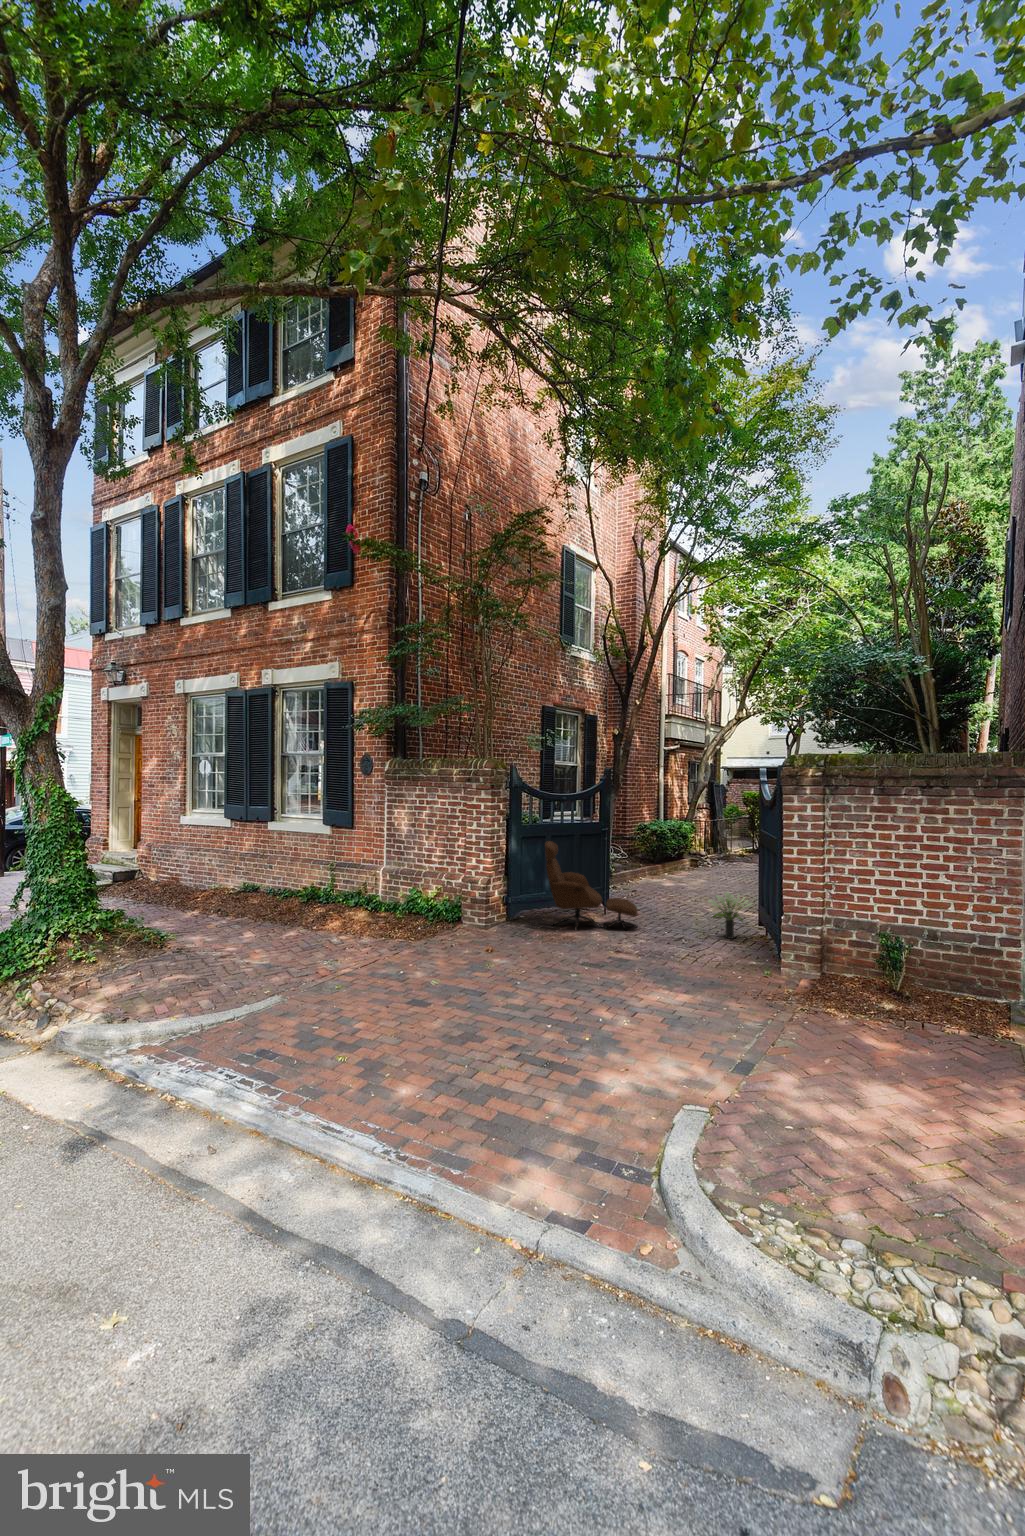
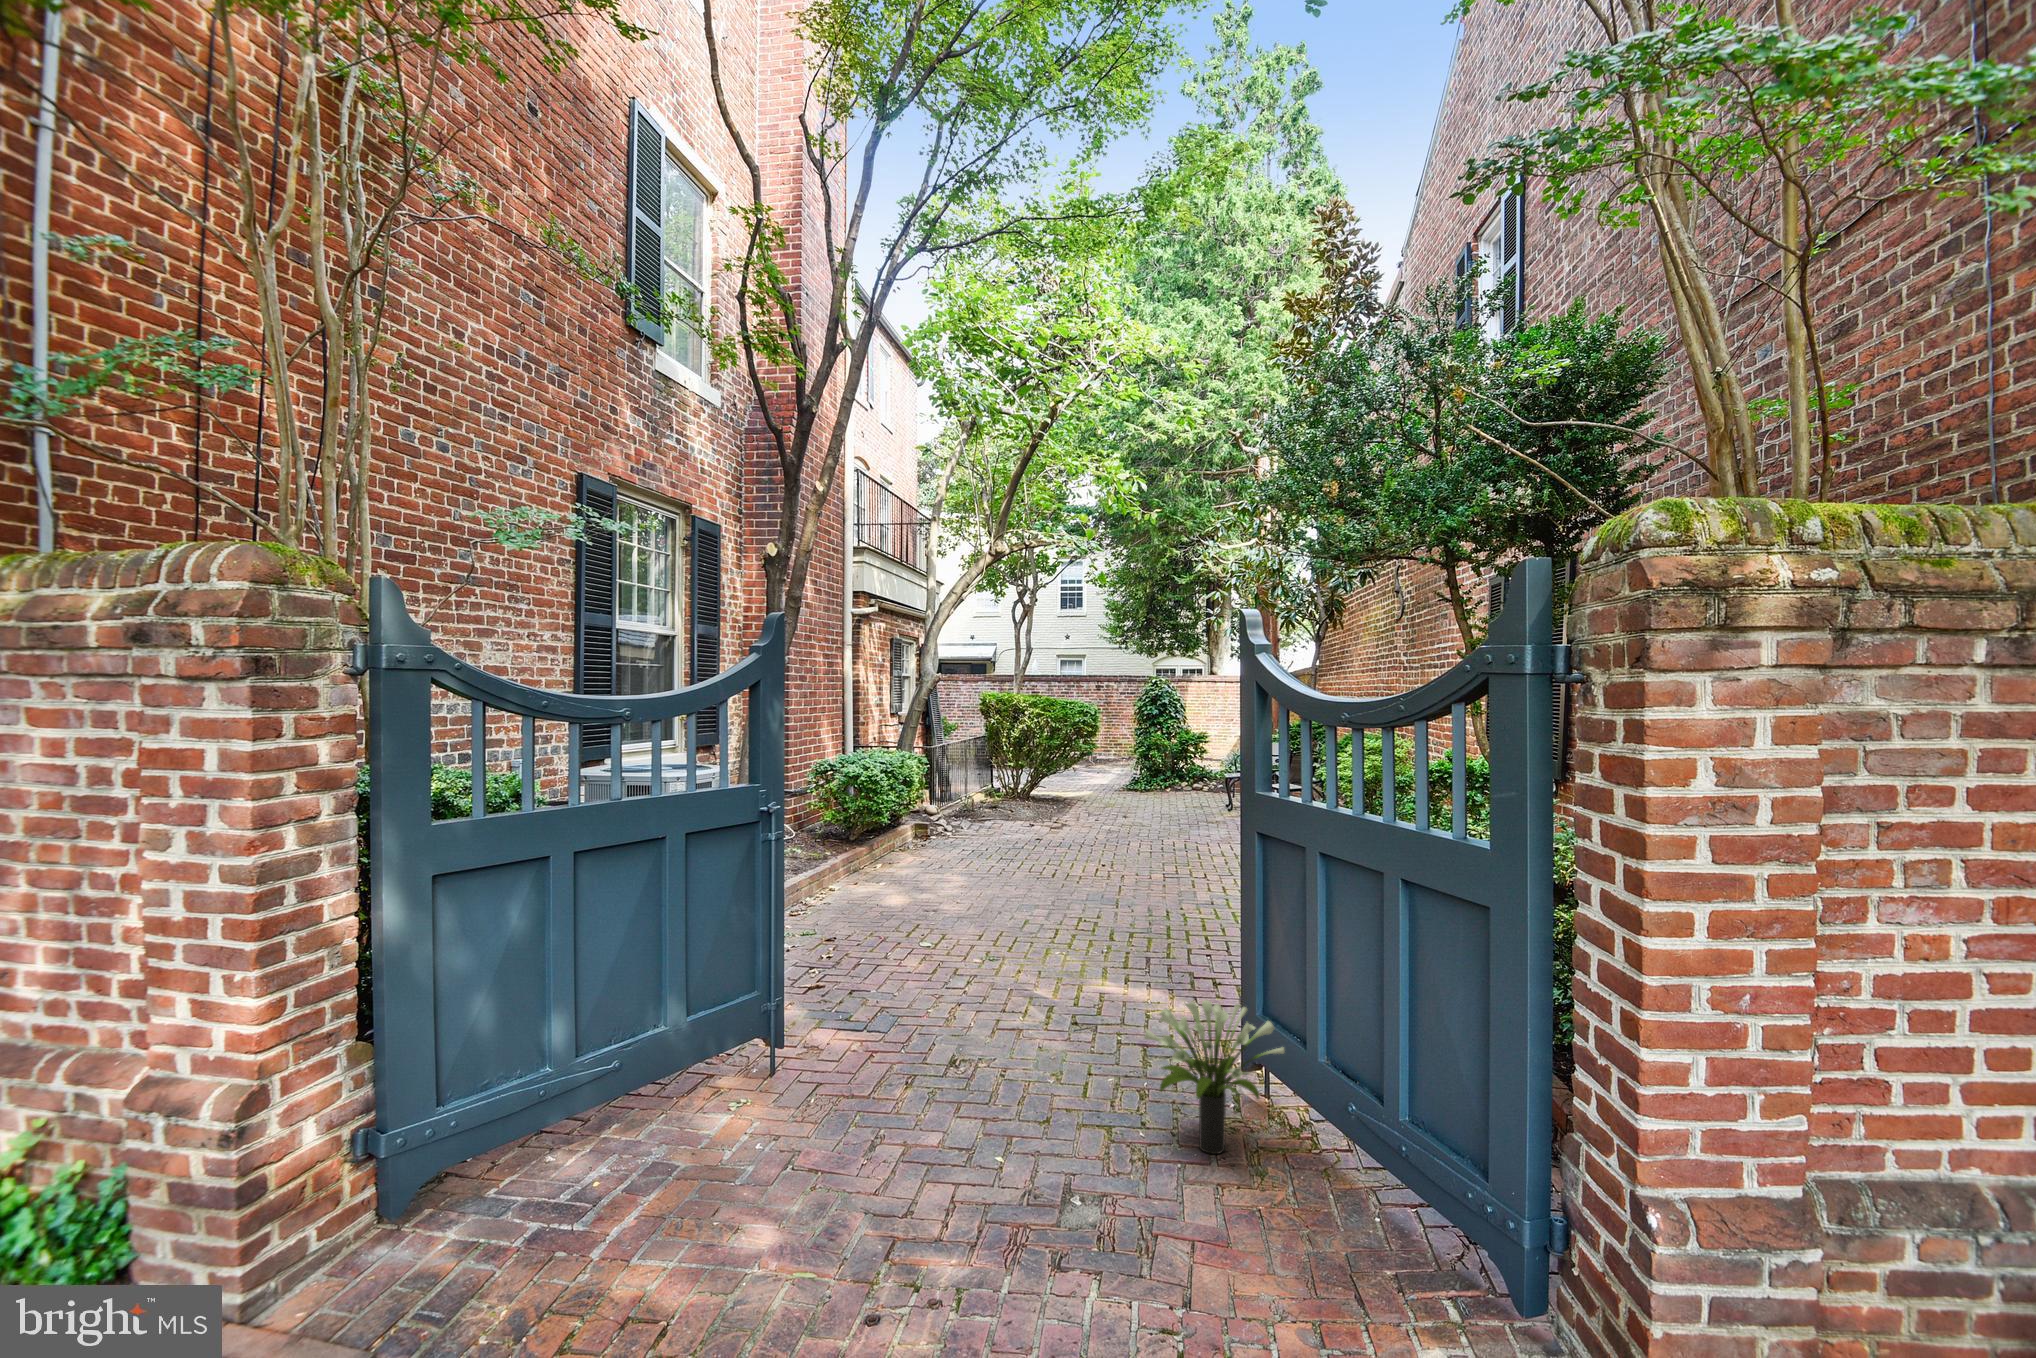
lounge chair: present [545,841,638,931] -> none [554,868,914,1231]

